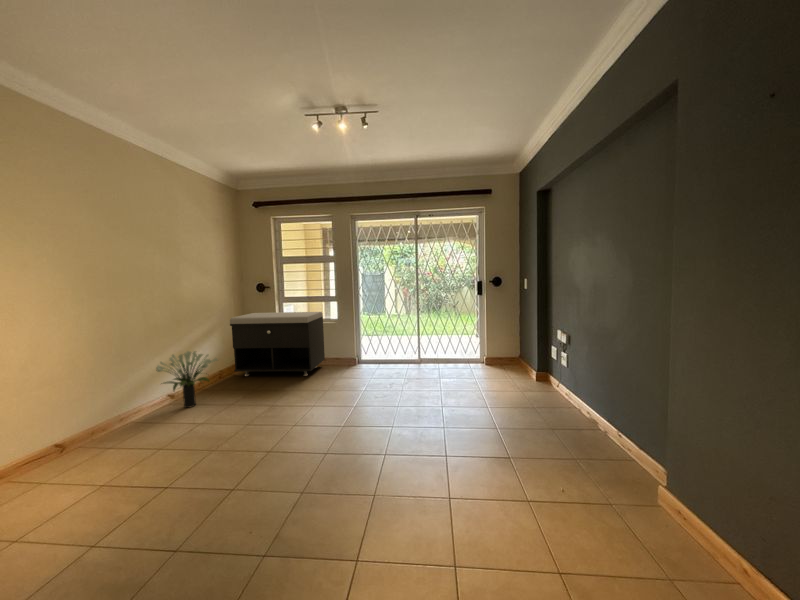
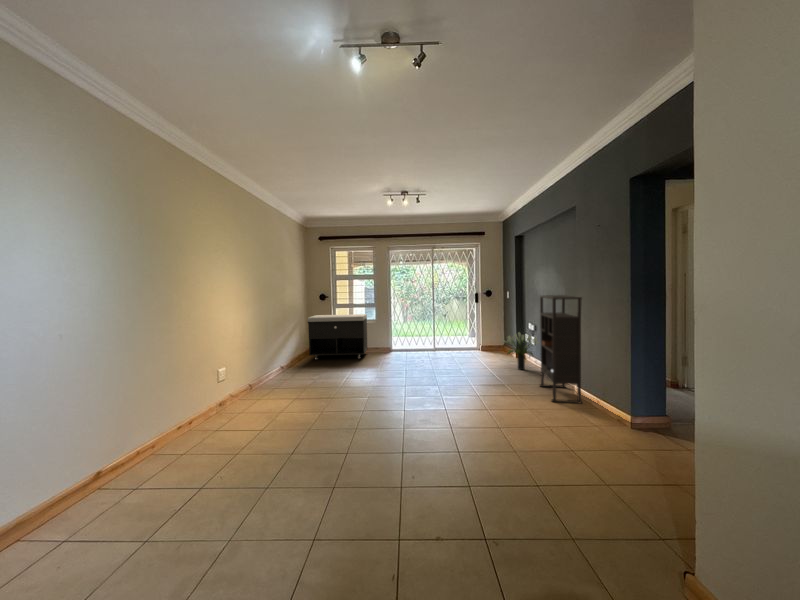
bookshelf: none [579,289,706,556] -> present [540,295,582,403]
potted plant: present [156,351,218,408] -> present [503,332,538,370]

